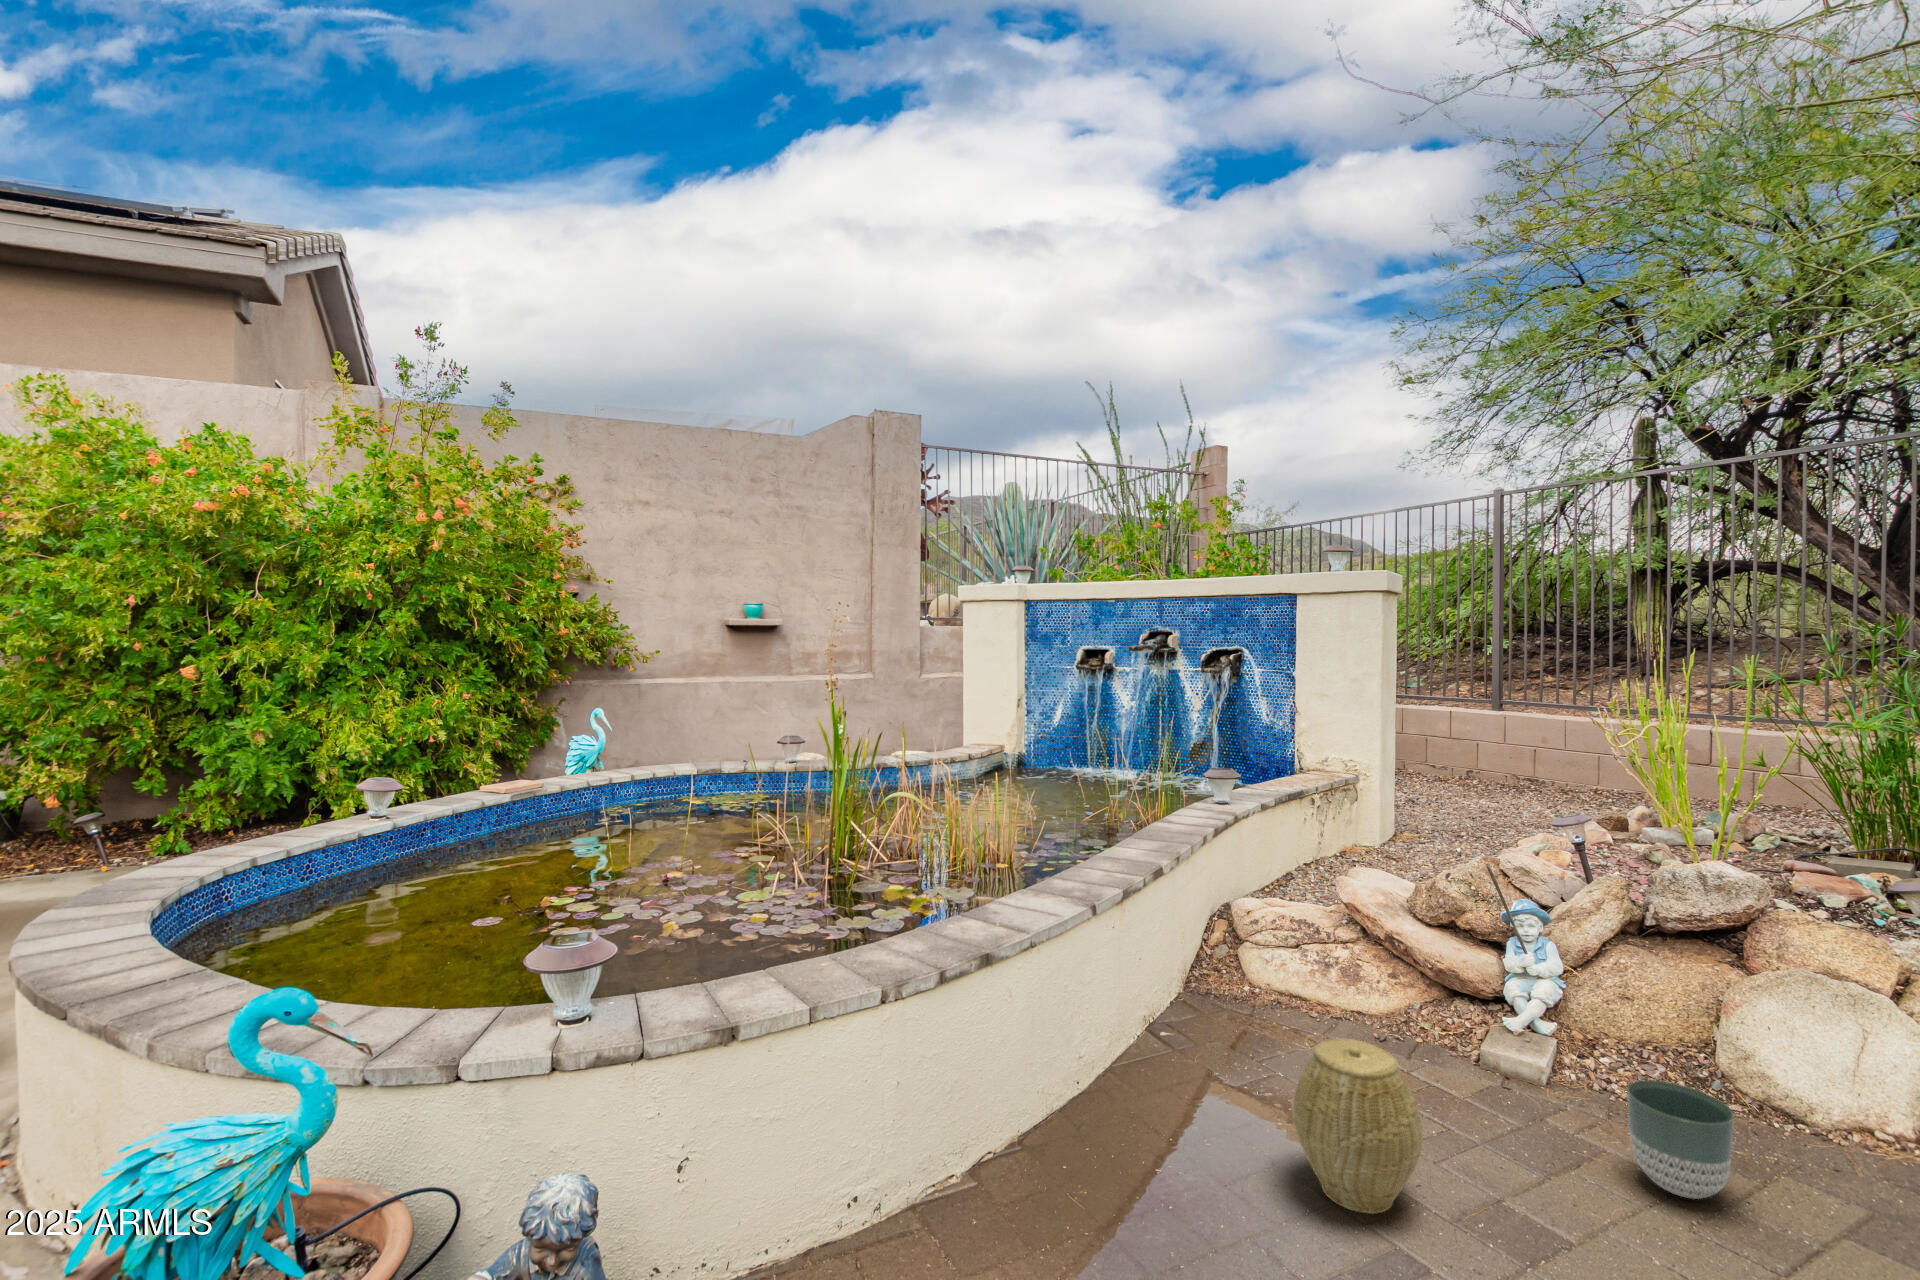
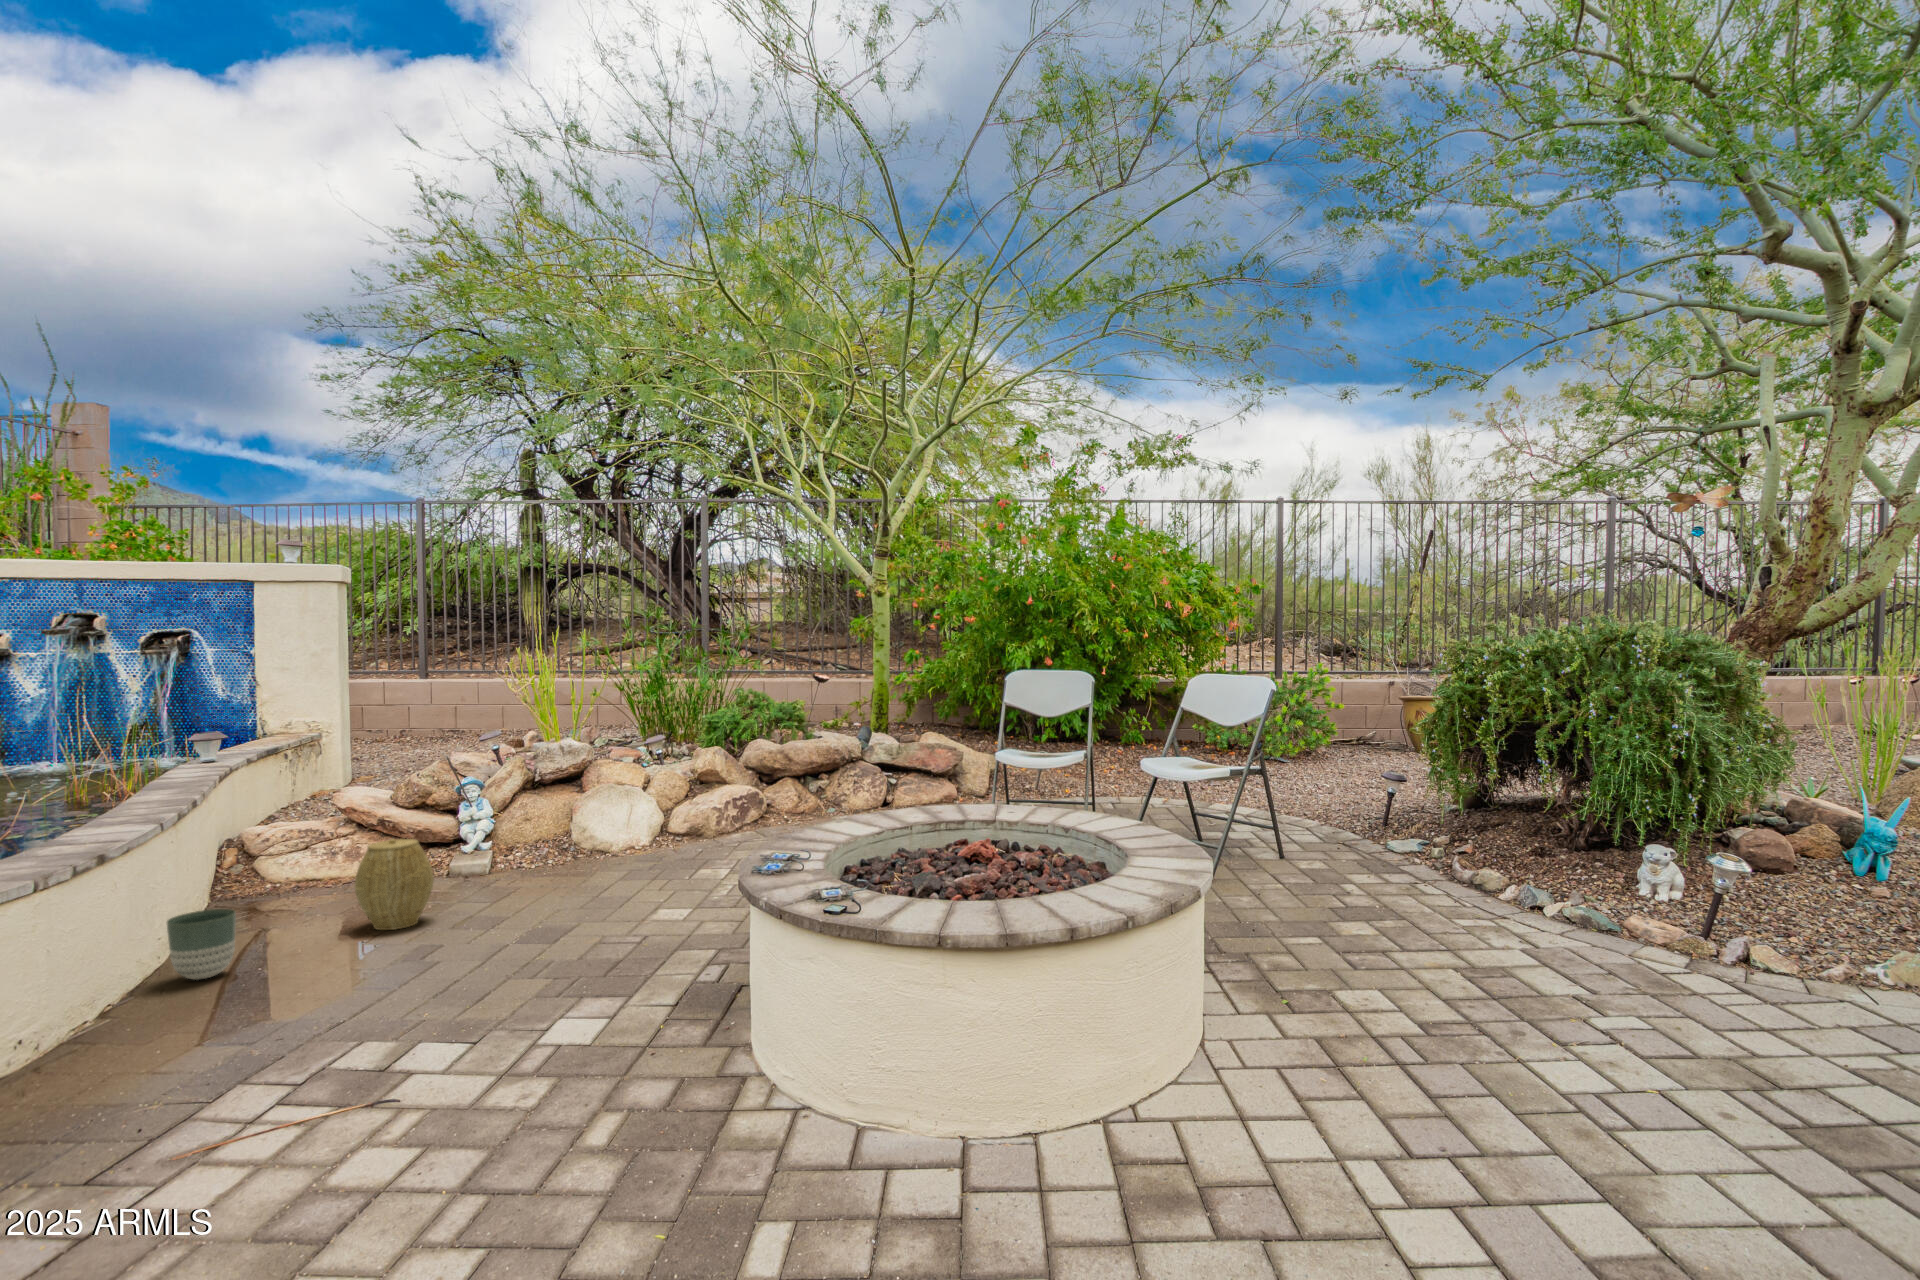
planter: present [1627,1080,1734,1199] -> present [167,909,236,980]

